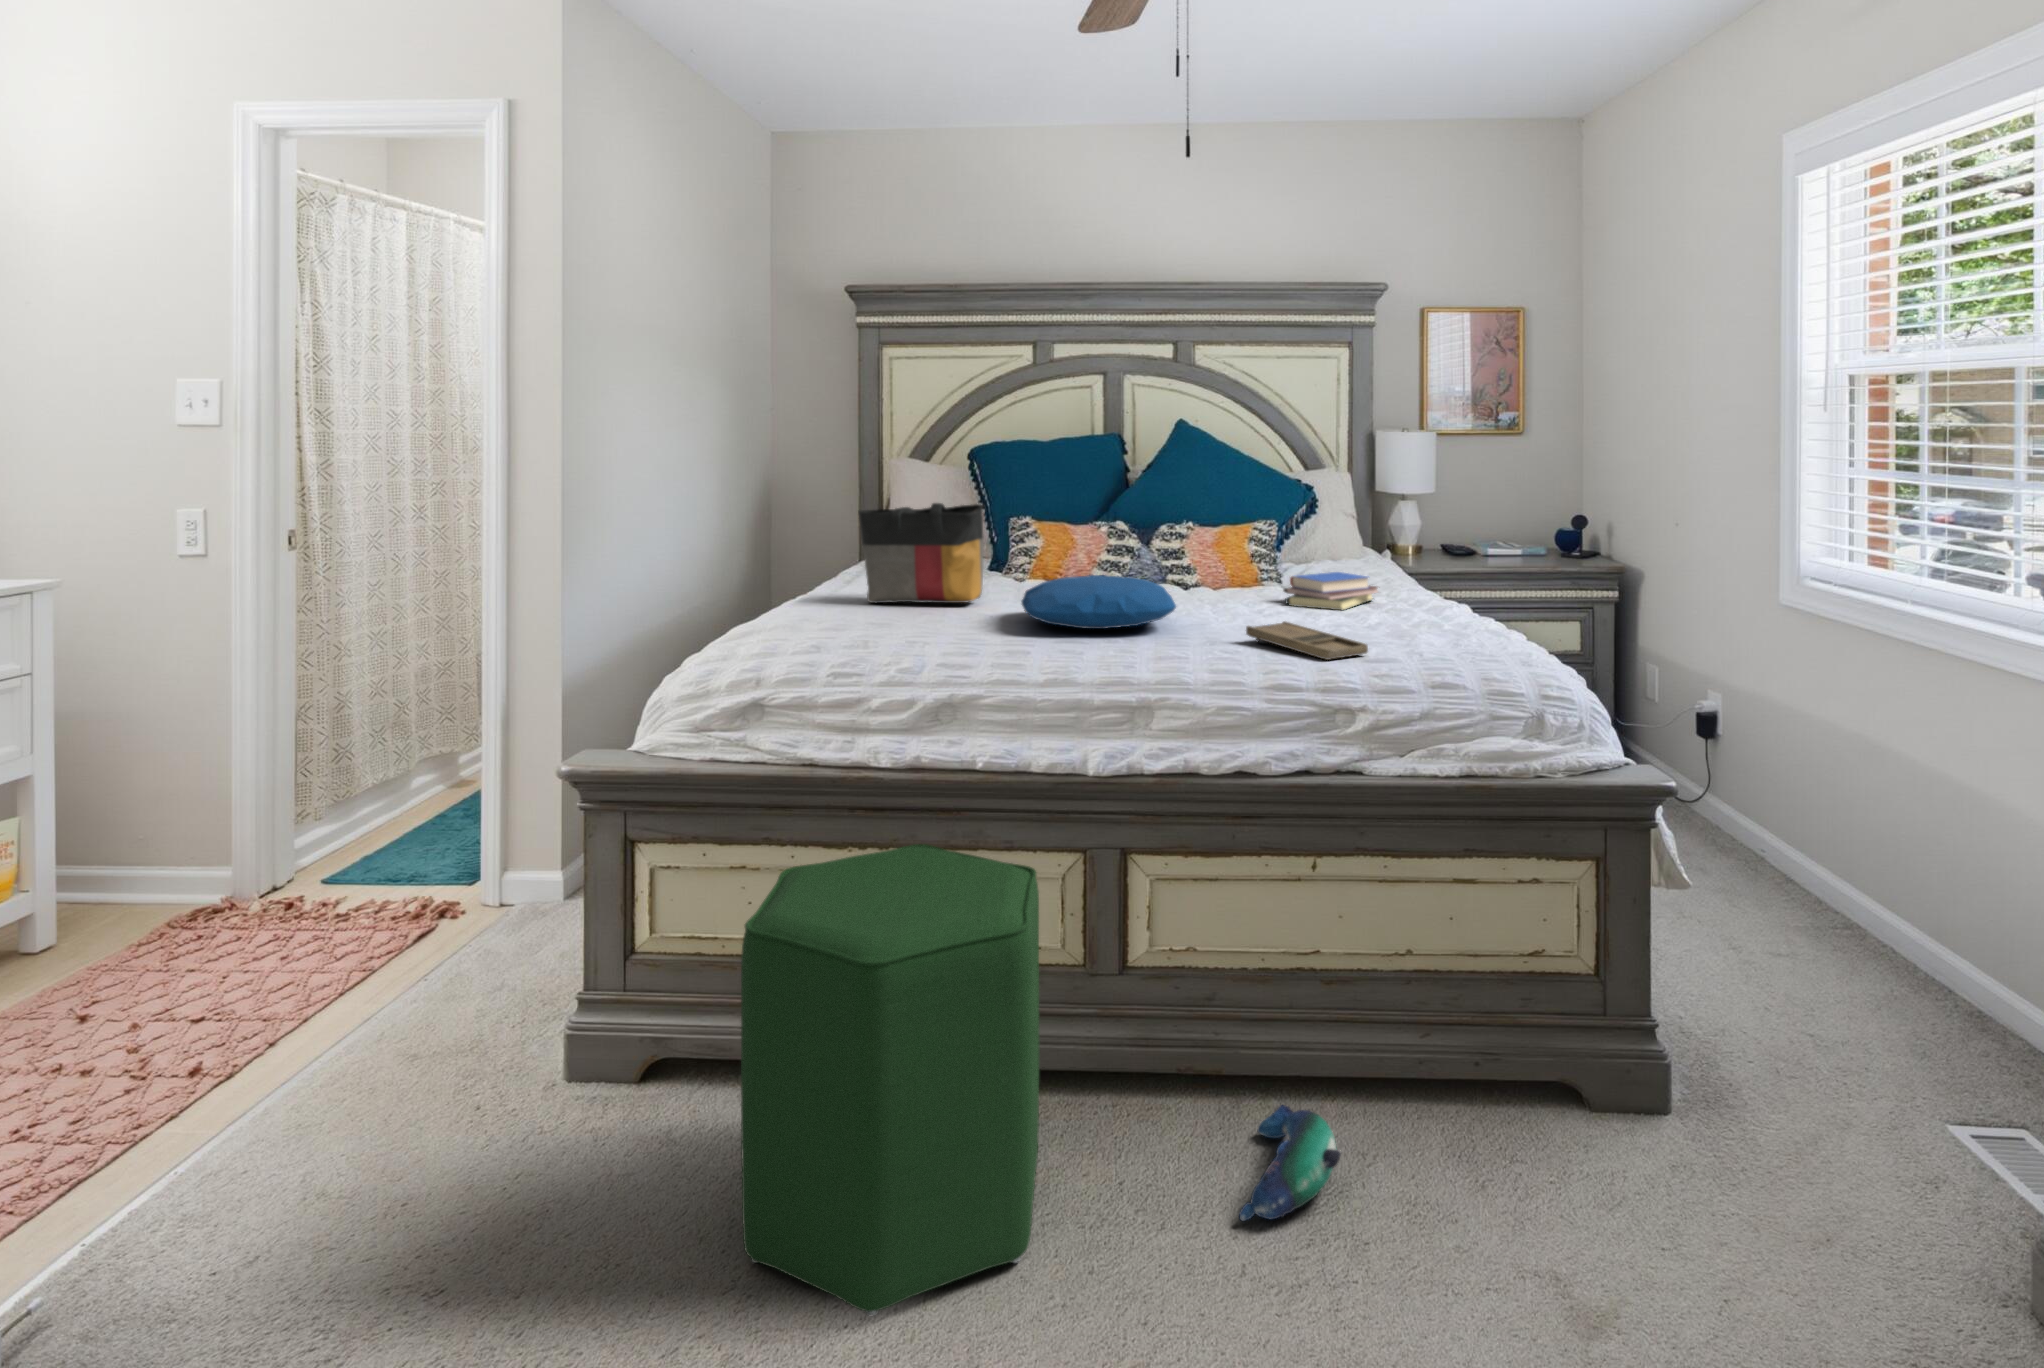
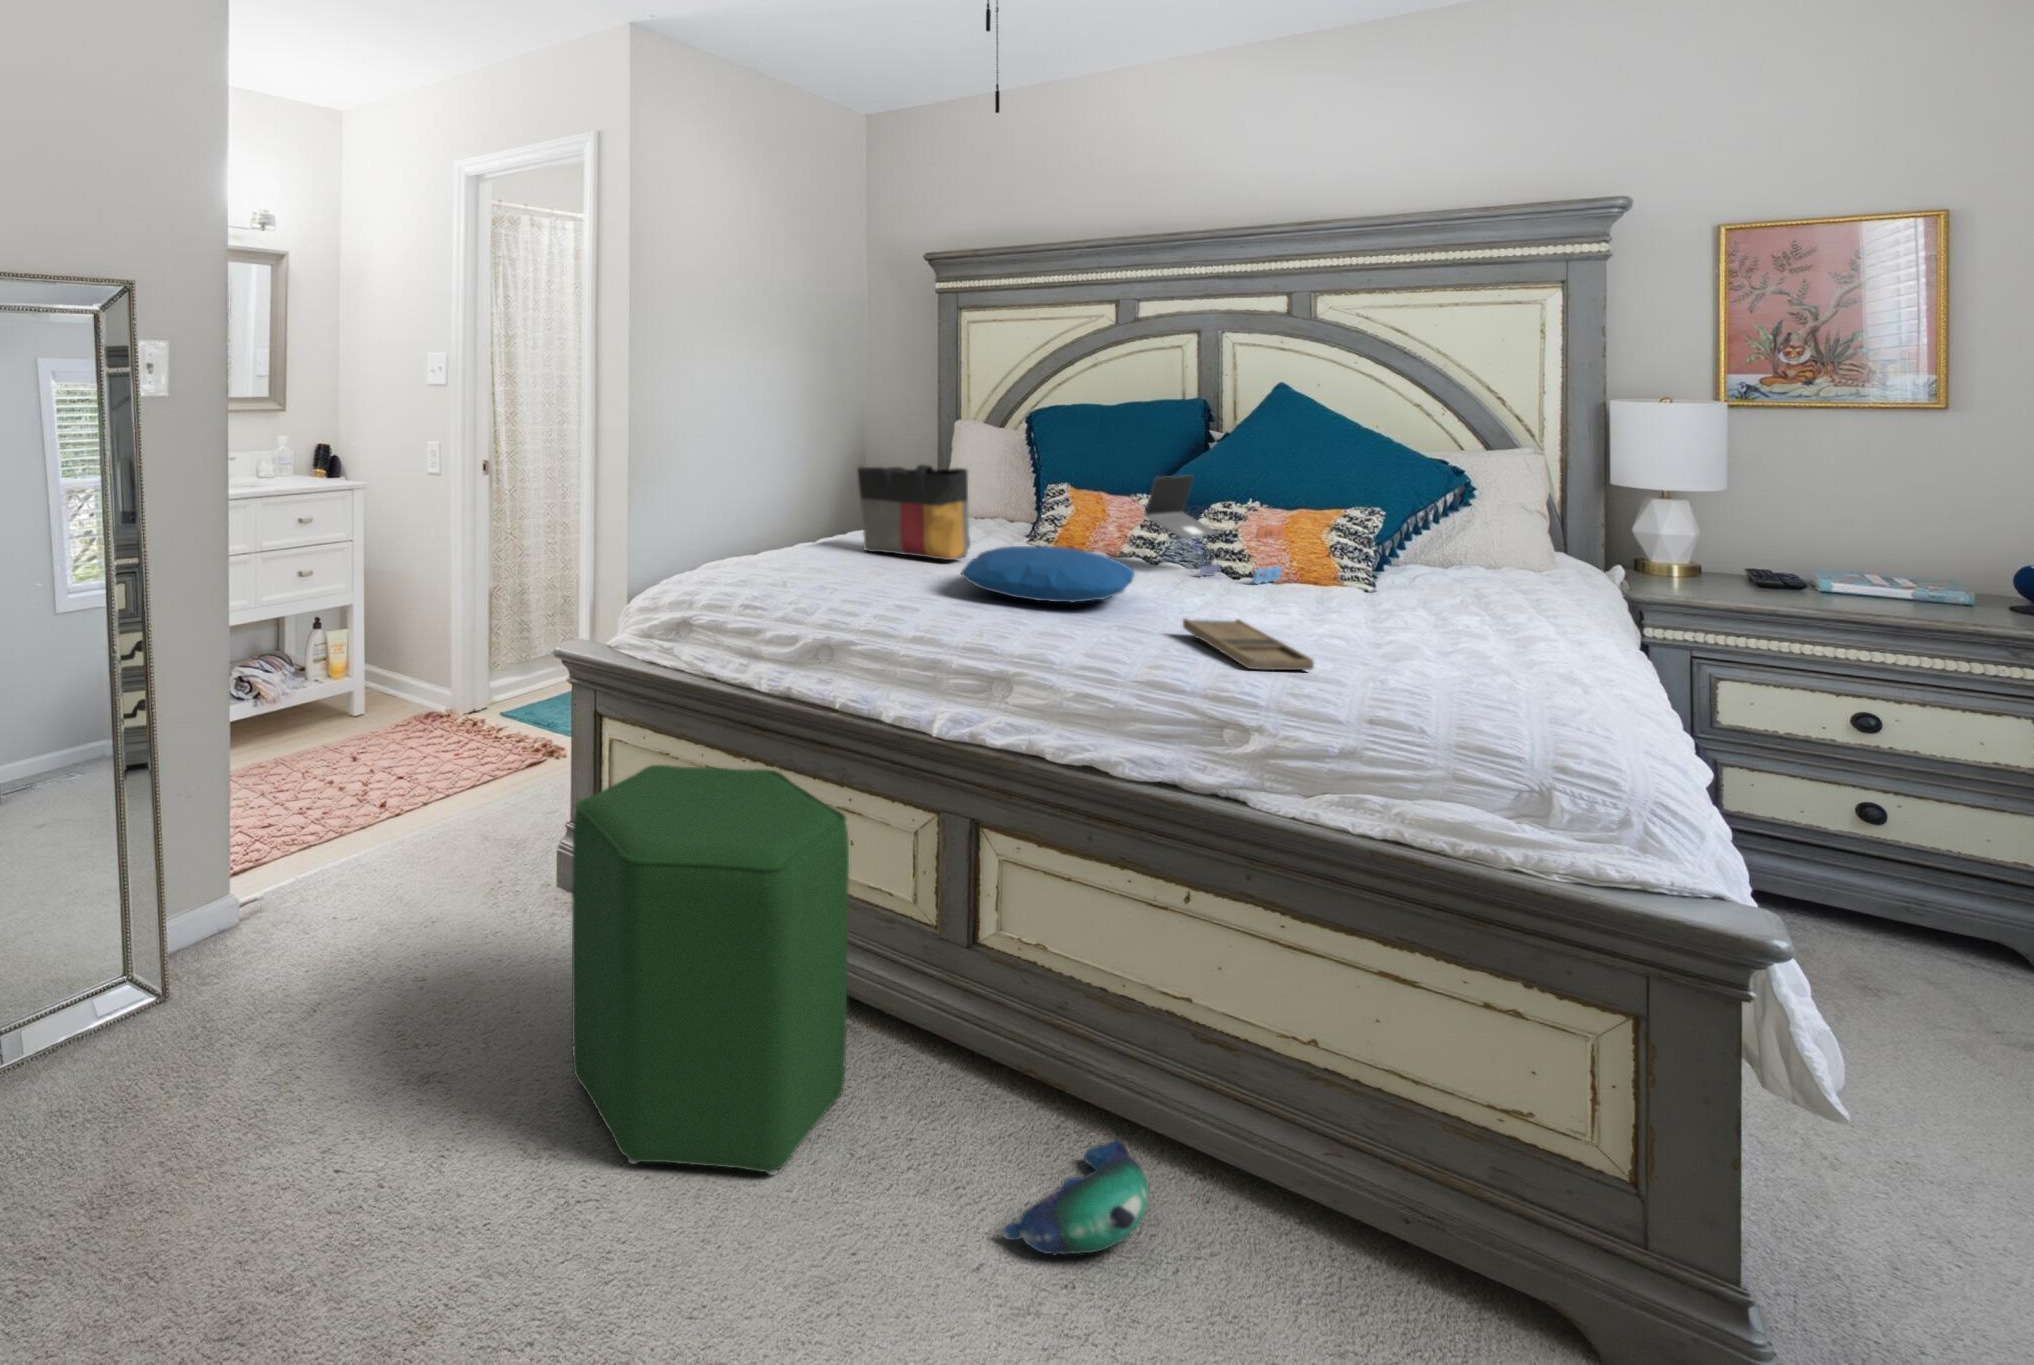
laptop: none [1136,499,1249,594] -> present [1145,476,1284,584]
book: present [1284,572,1378,610] -> none [1306,571,1444,618]

